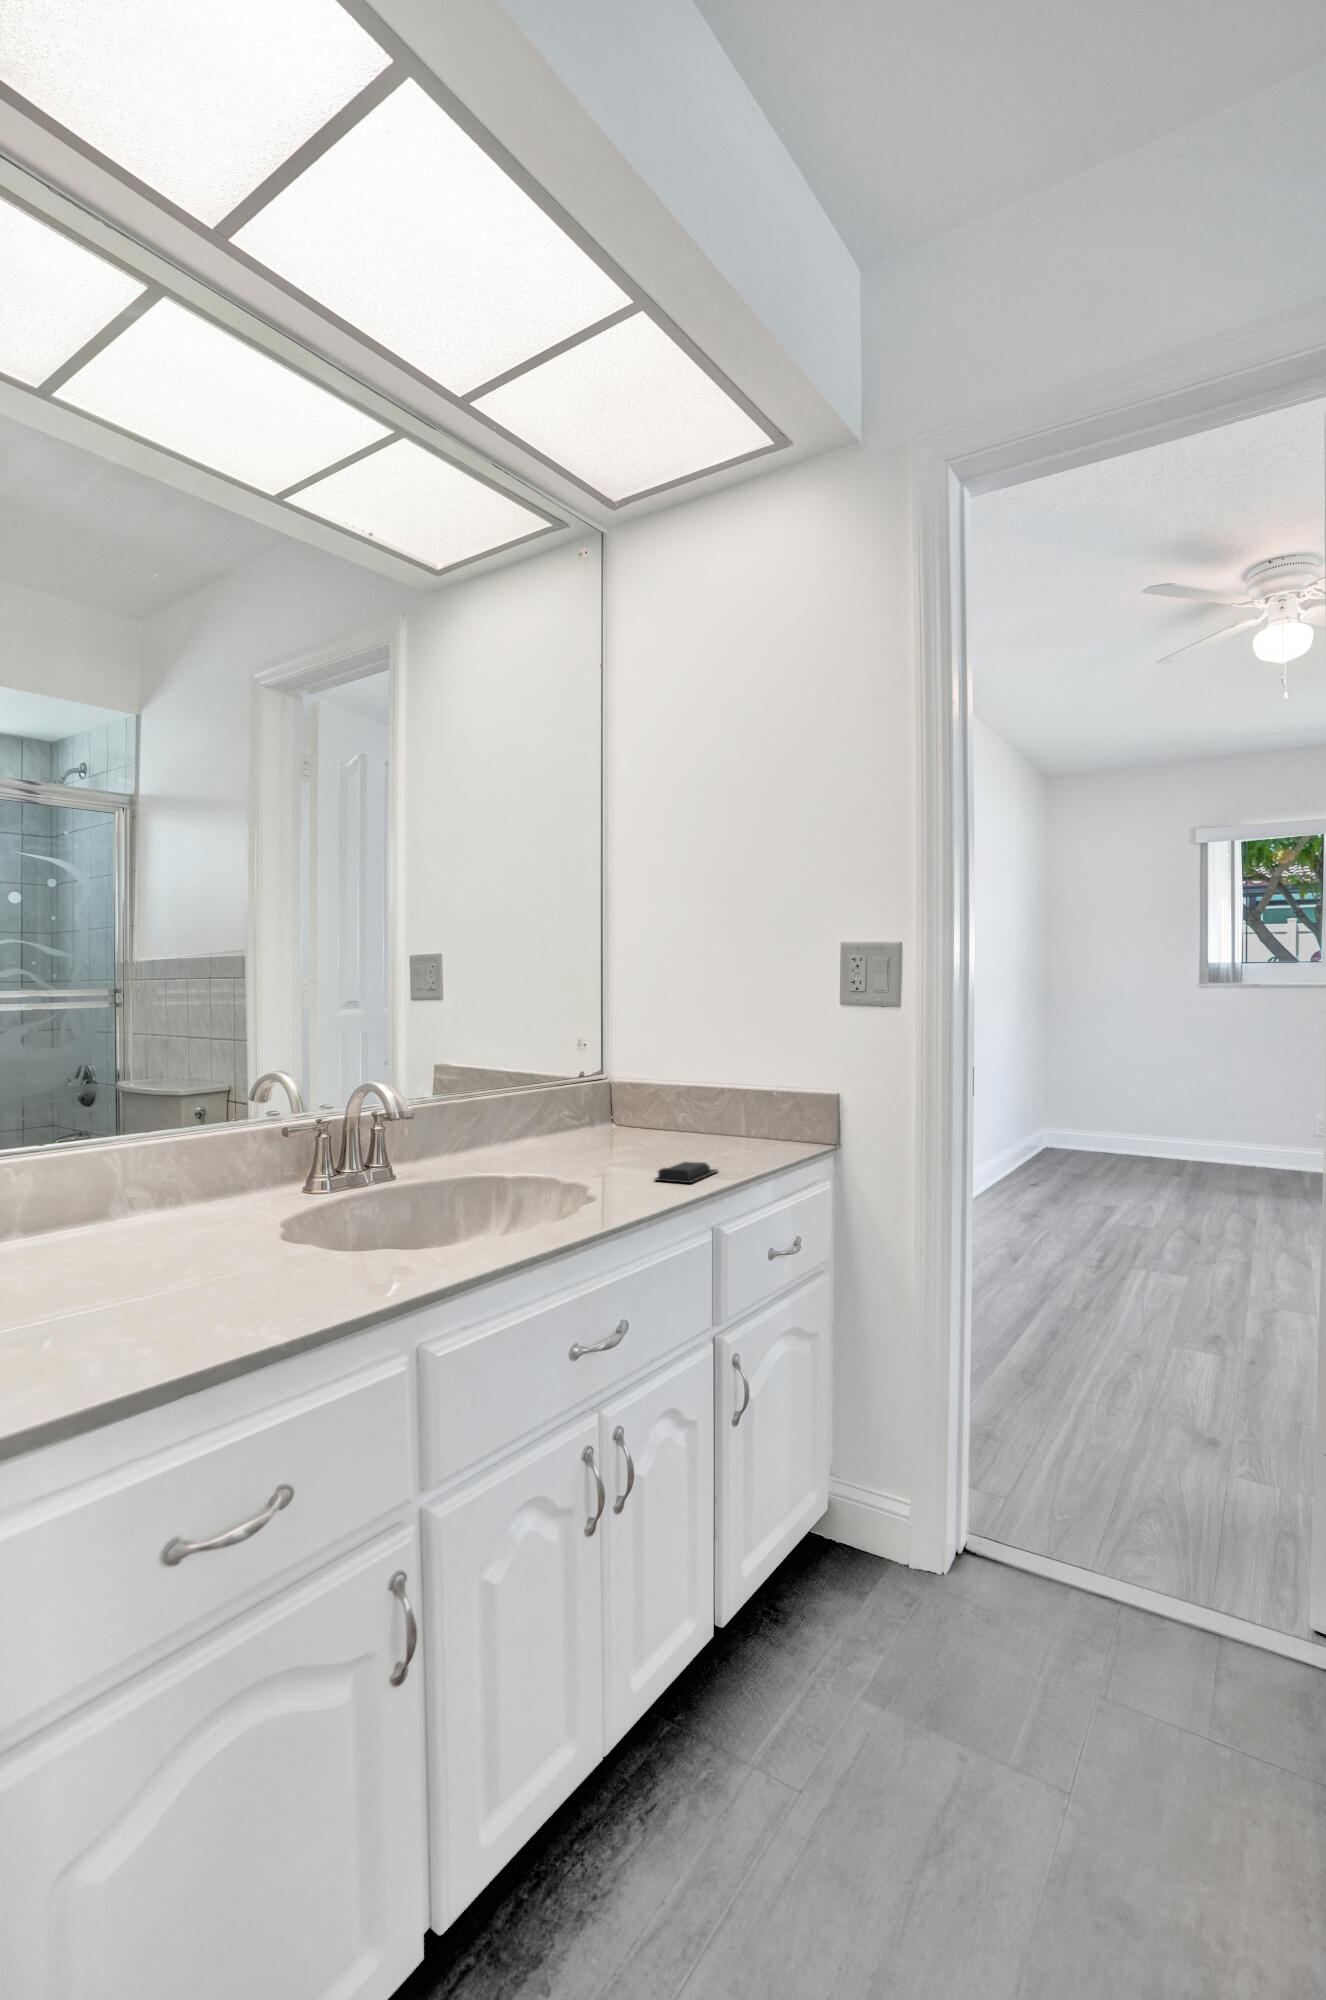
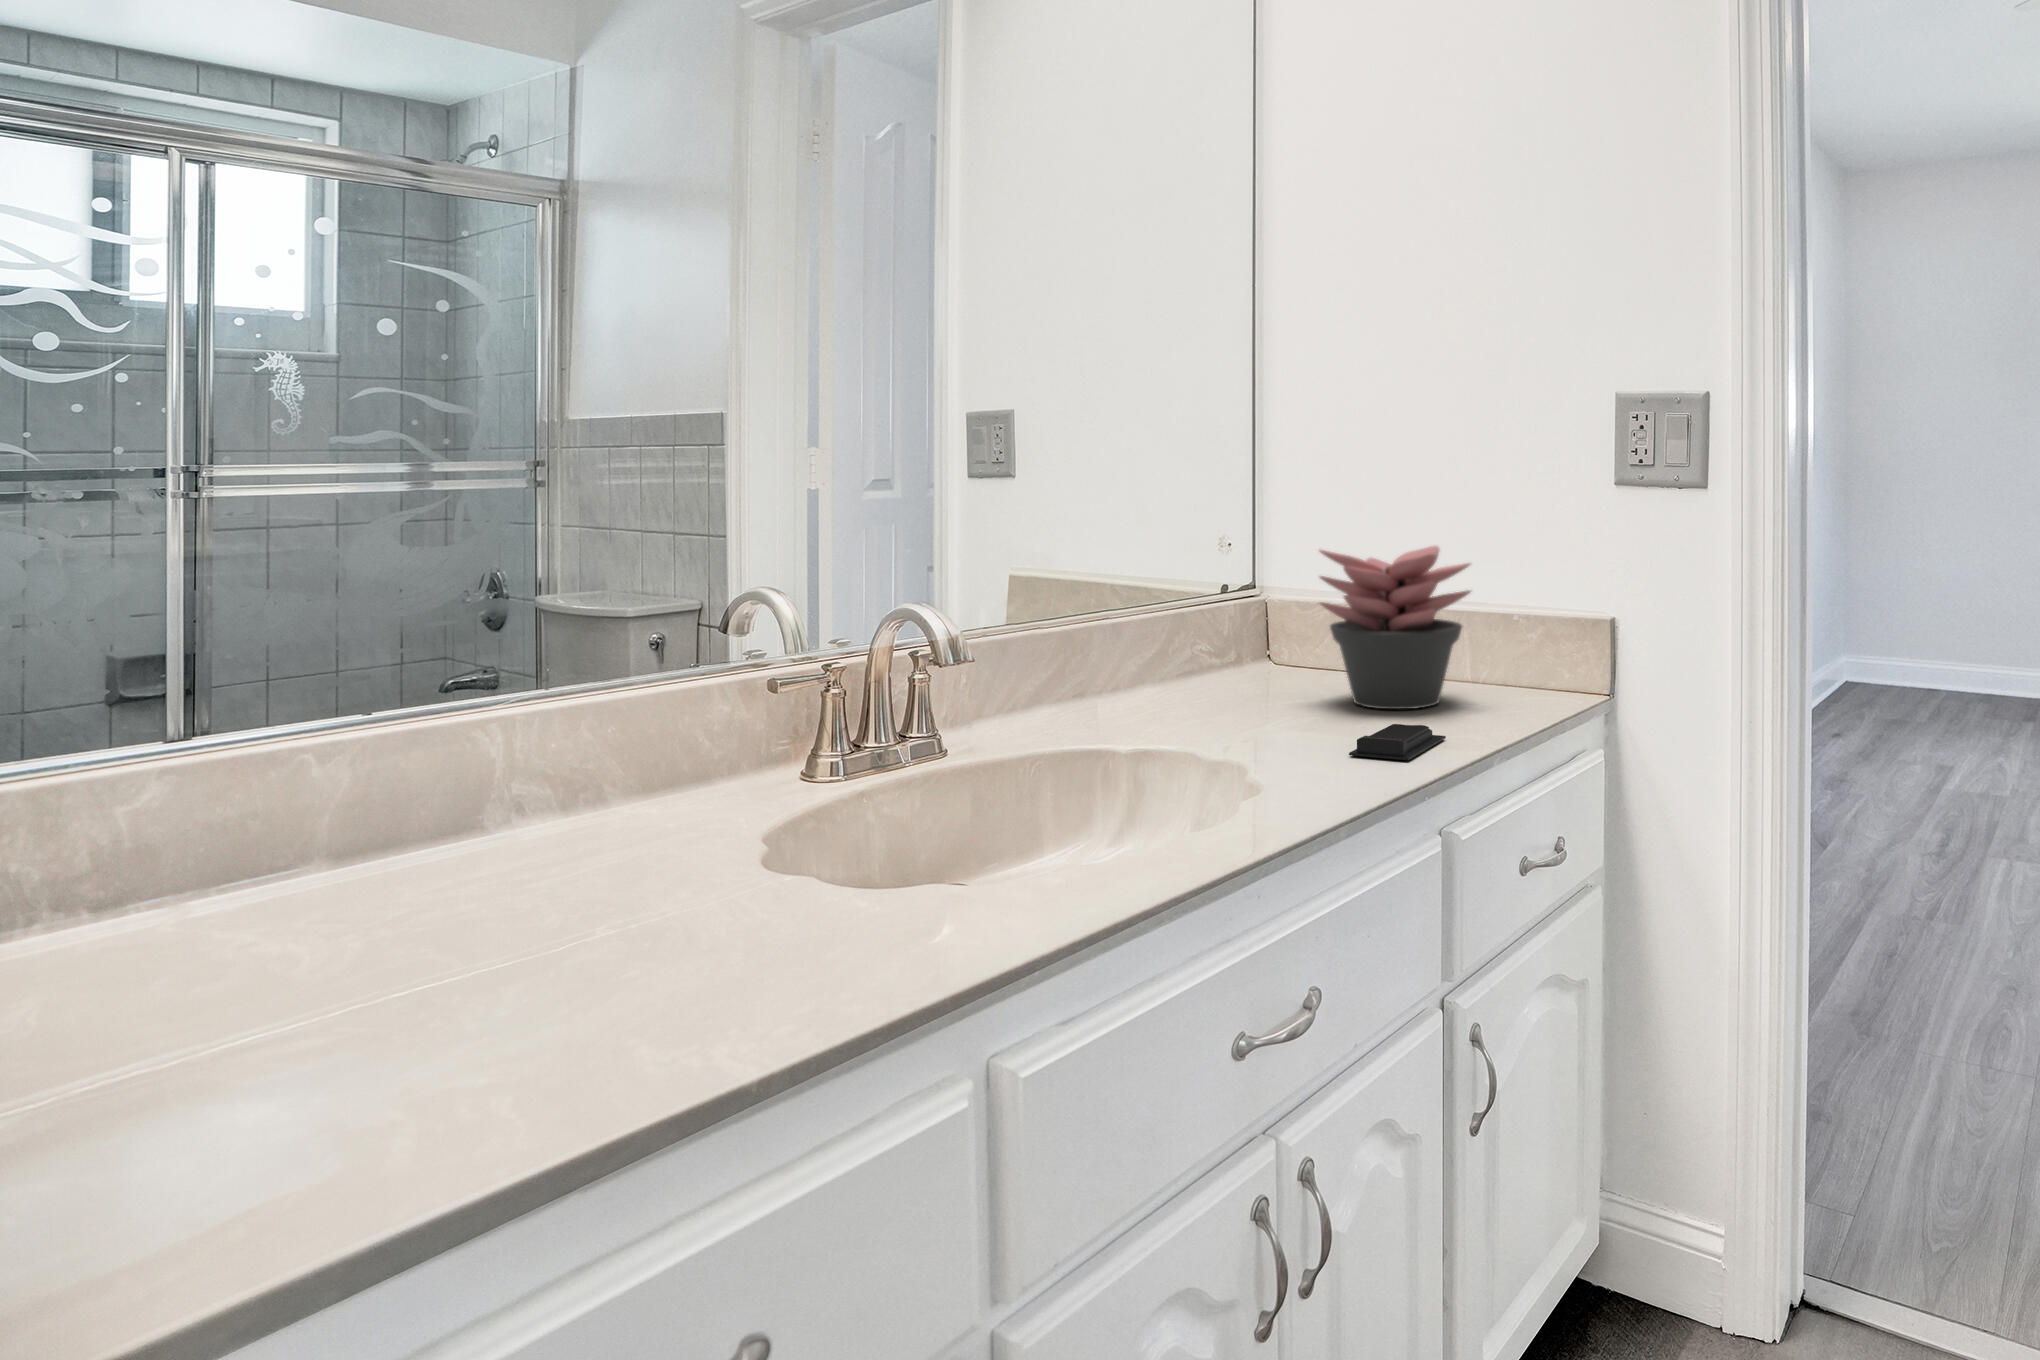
succulent plant: none [640,1047,742,1155] -> present [1320,546,1471,709]

